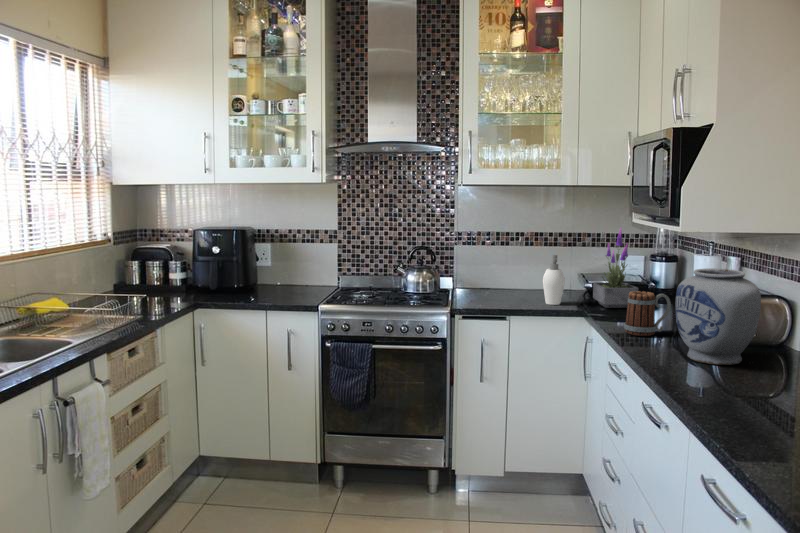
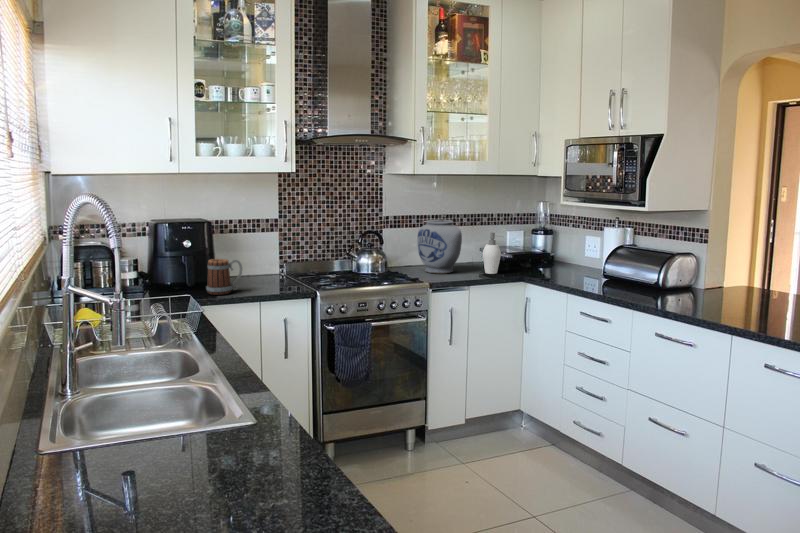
potted plant: present [593,228,638,308] -> none [515,208,554,273]
vase: present [676,268,761,365] -> present [417,220,462,274]
mug: present [624,291,671,336] -> present [206,259,242,295]

